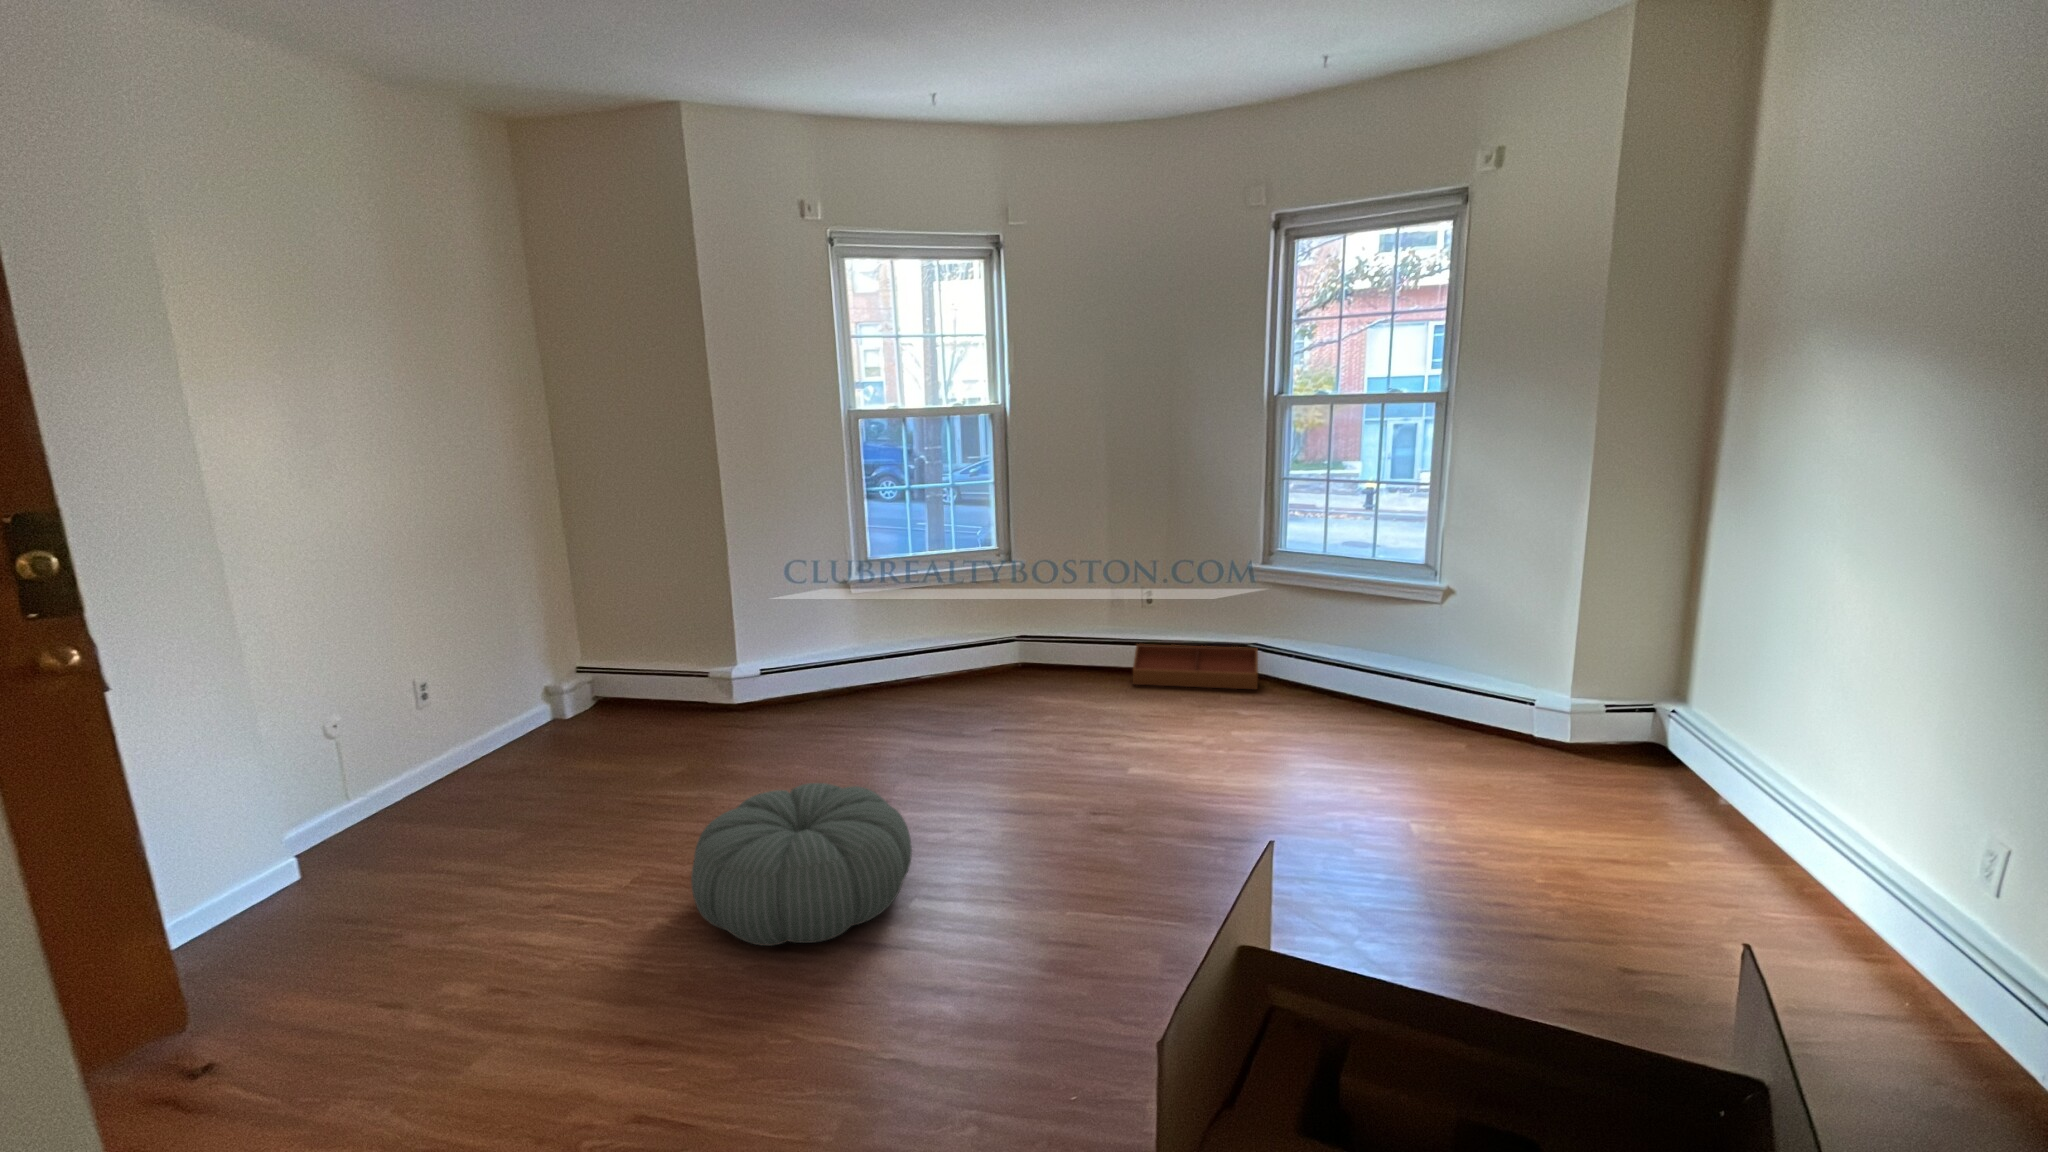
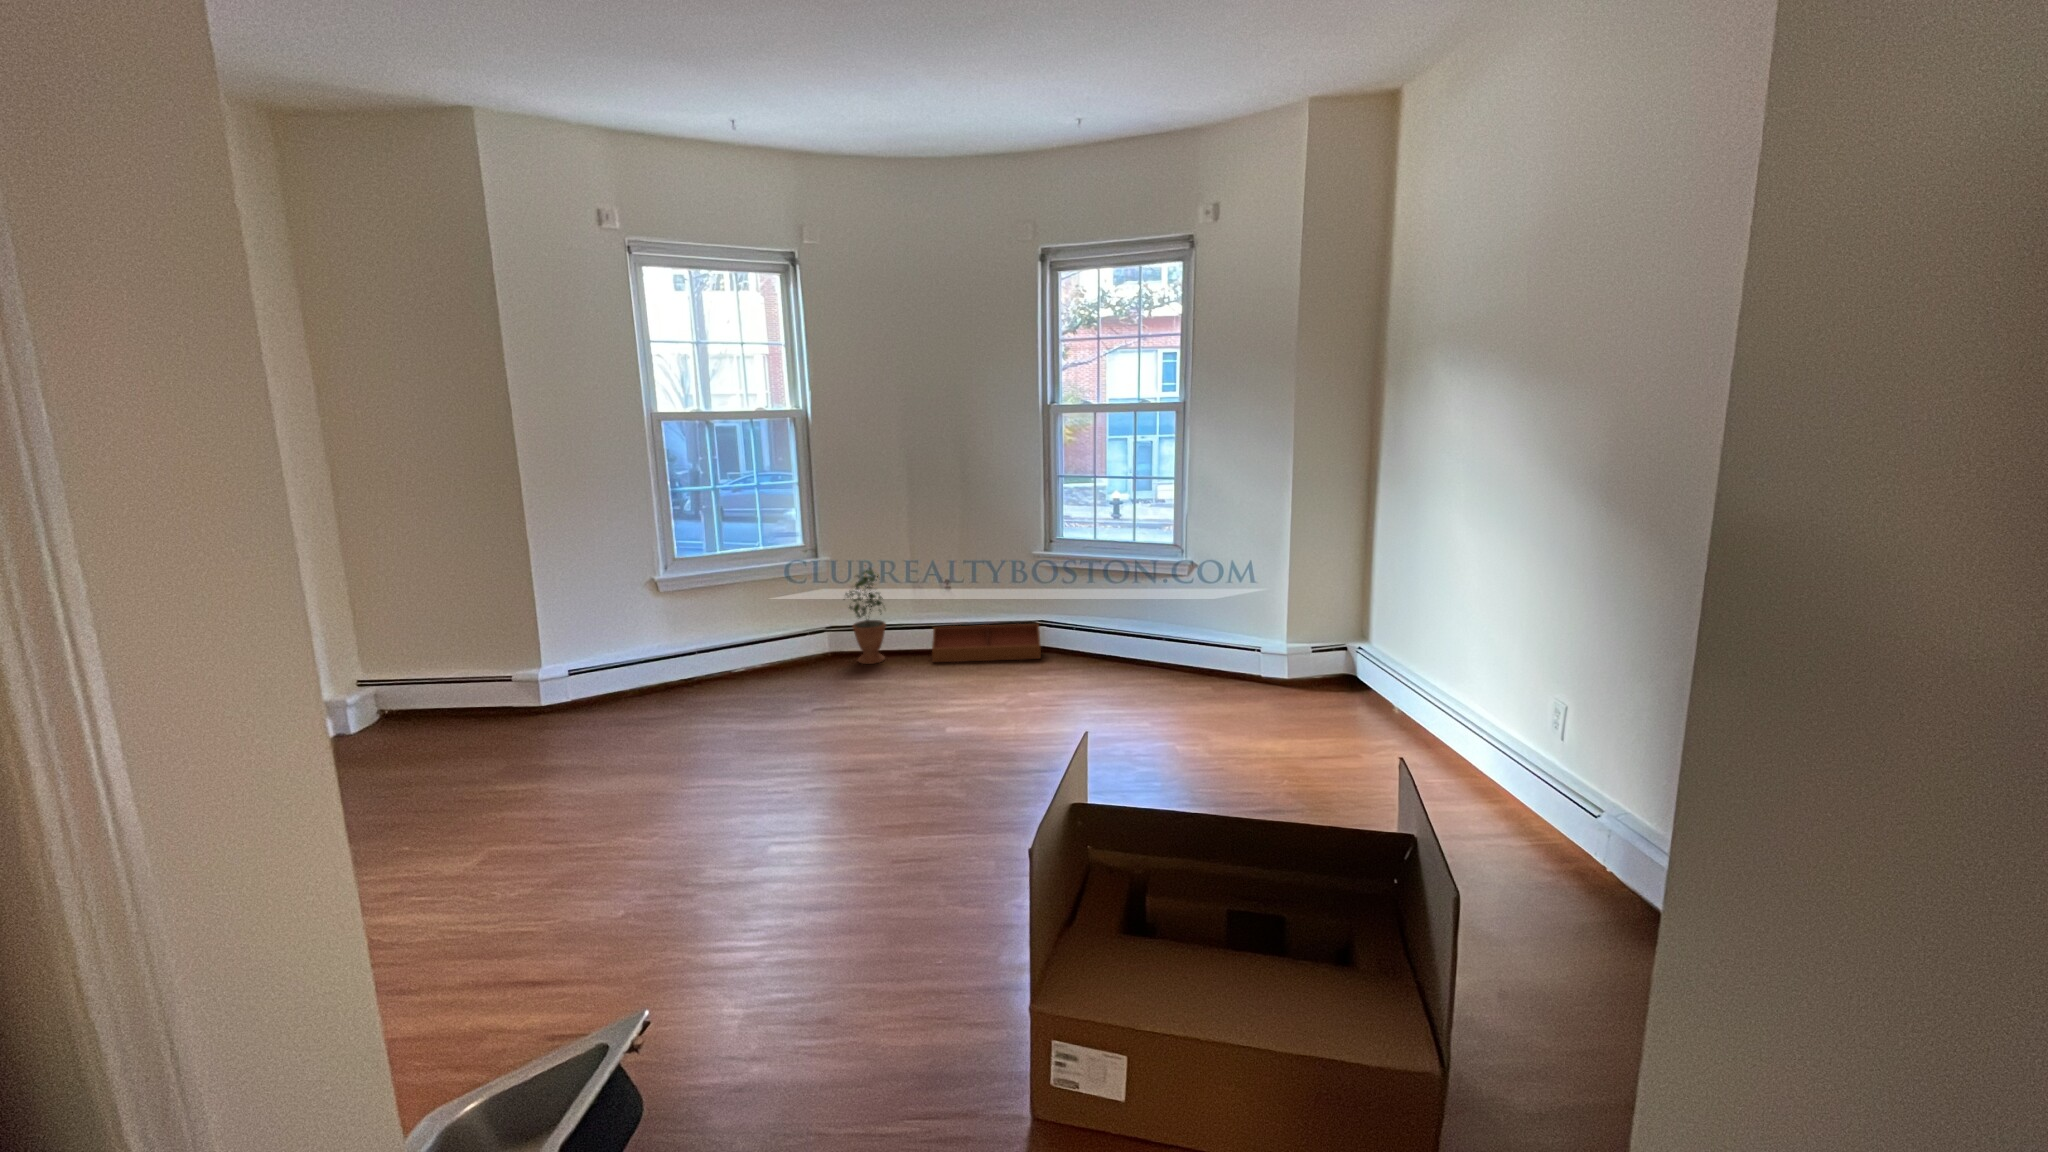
potted plant: none [1038,573,1085,681] -> present [846,568,886,664]
pouf: present [691,783,912,946] -> none [537,755,758,906]

